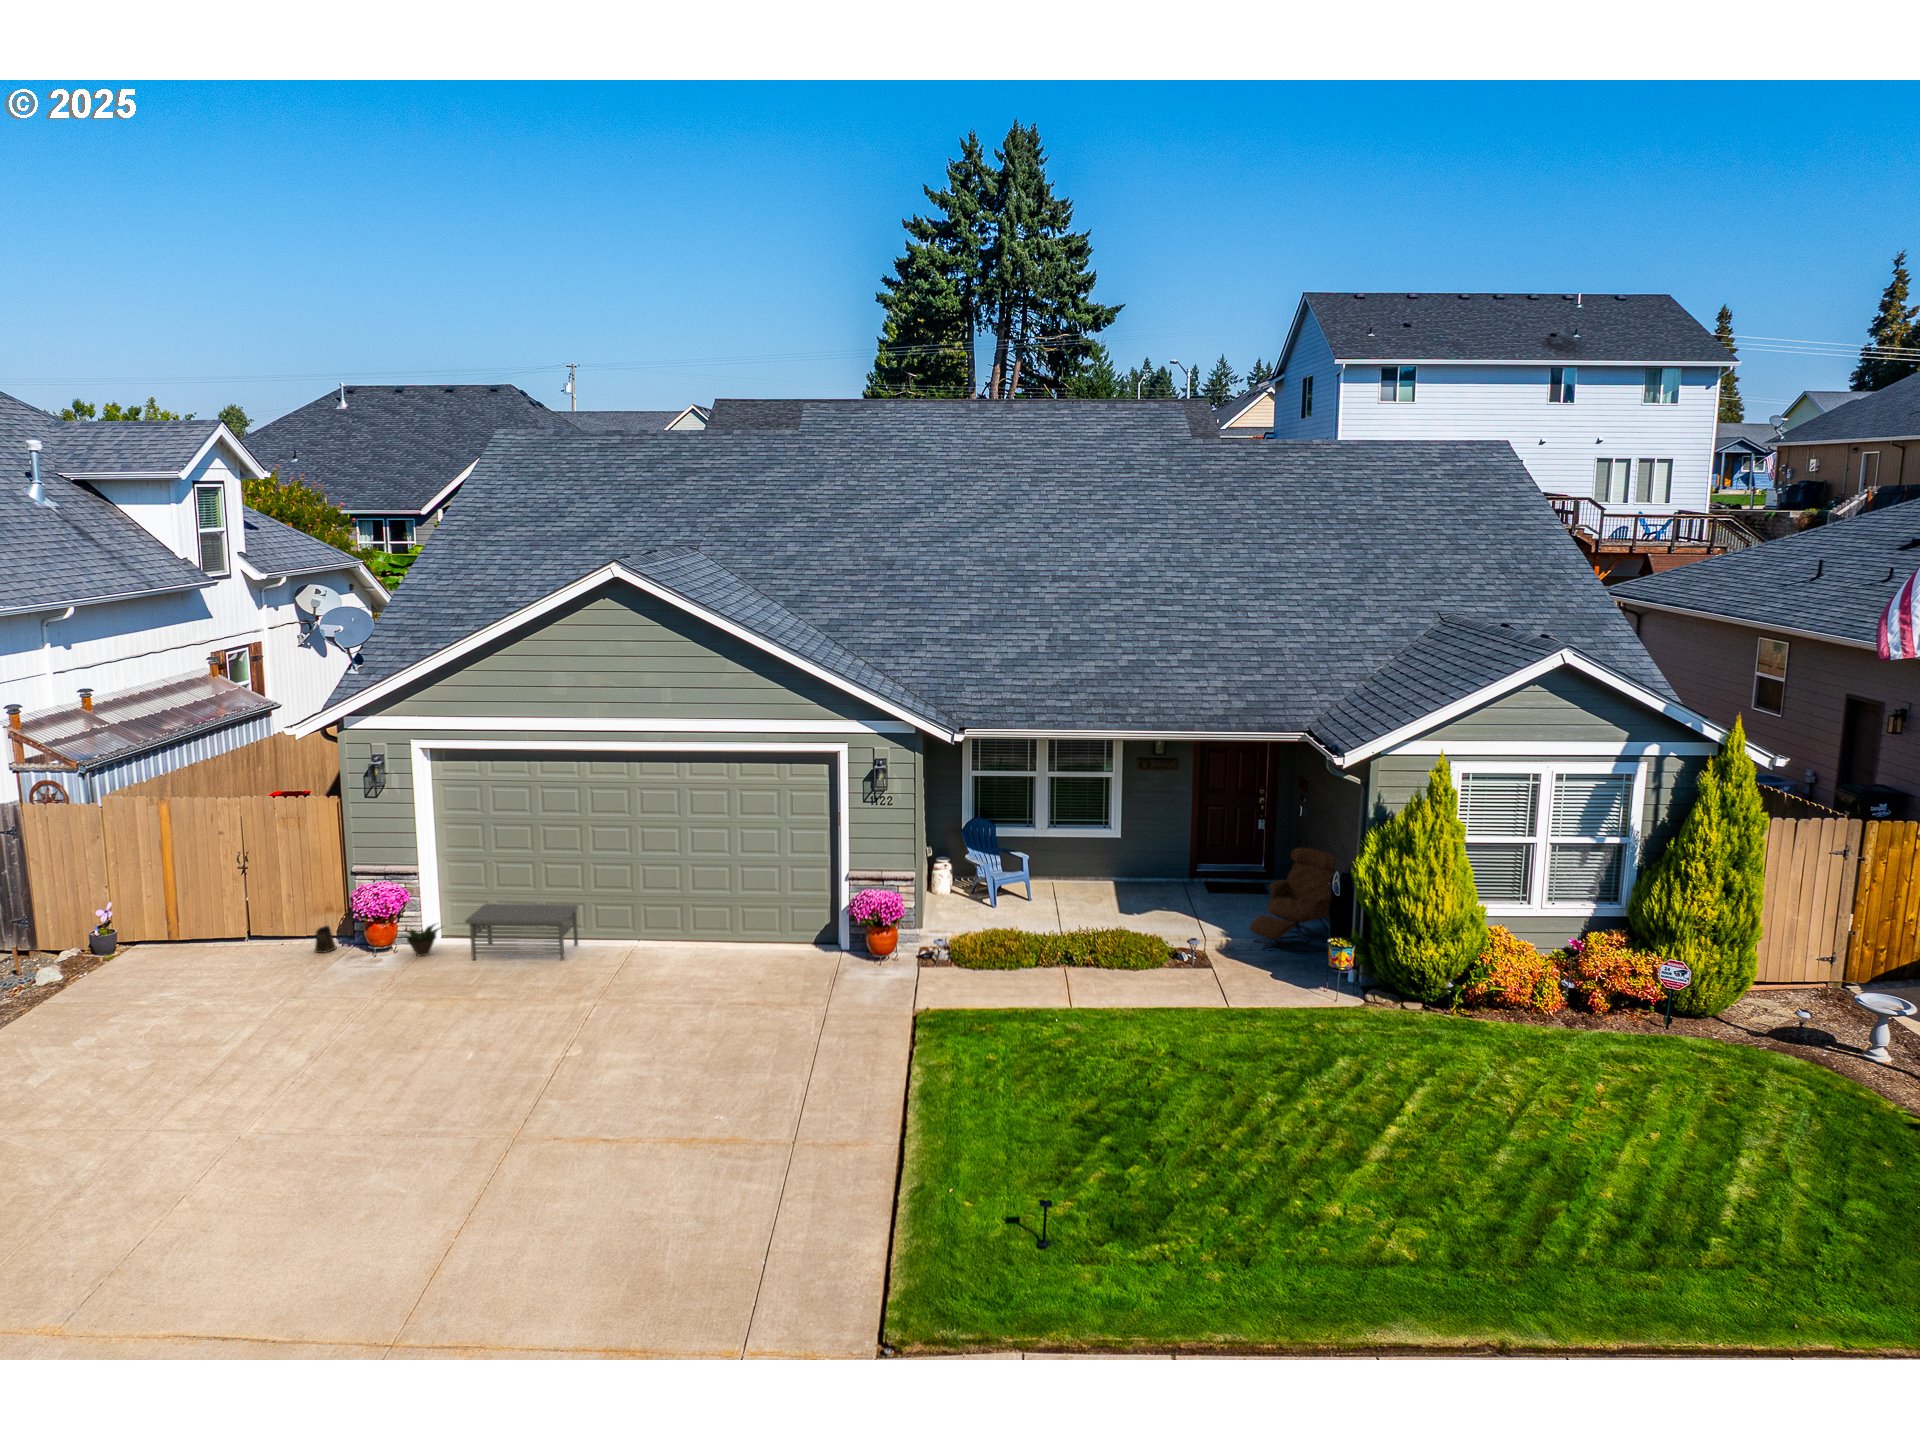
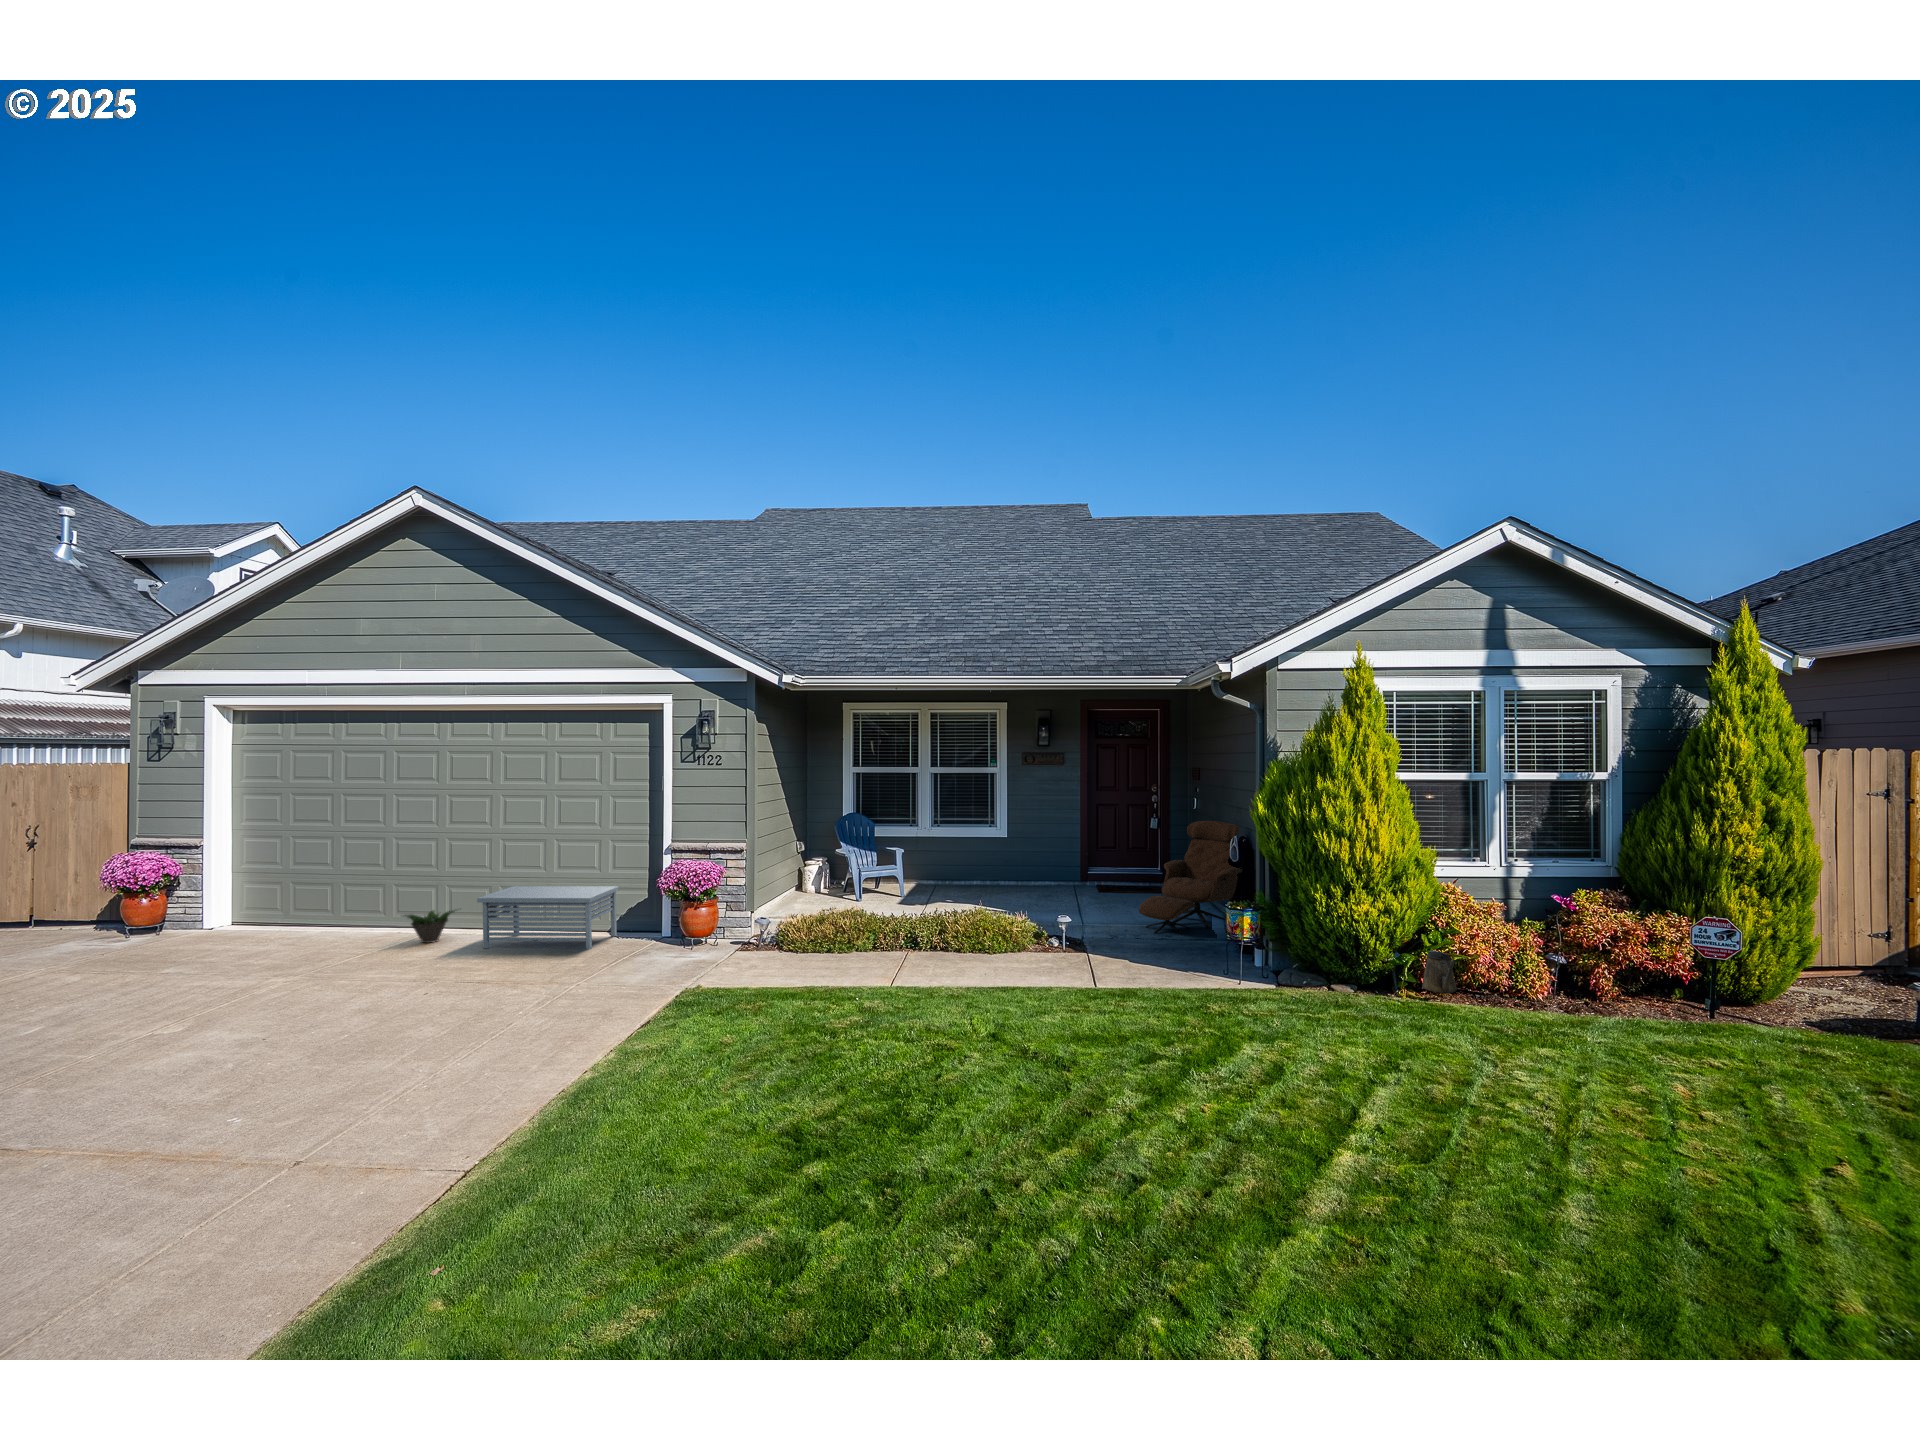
storage bench: present [465,904,578,961] -> present [477,886,619,949]
decorative plant: present [402,924,439,956] -> present [403,910,455,943]
watering can: present [315,925,336,953] -> present [1422,951,1457,993]

